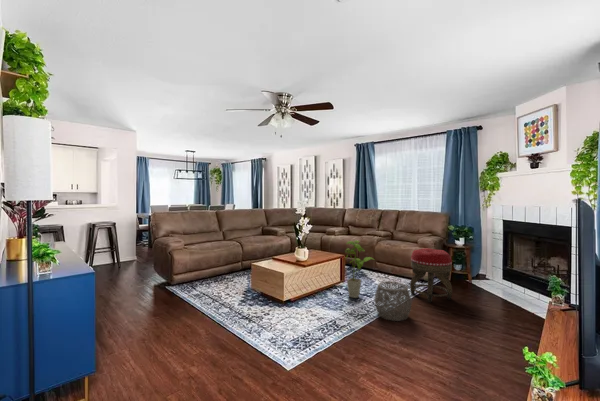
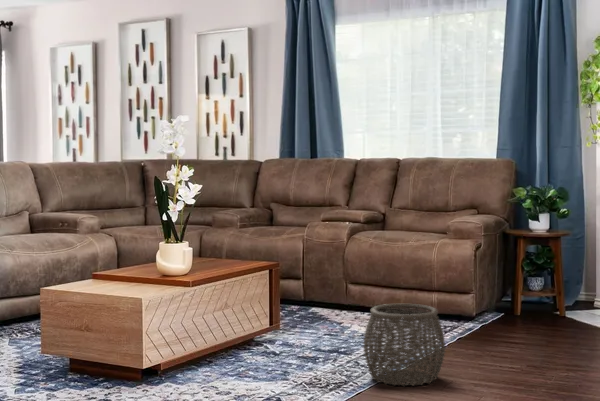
house plant: present [345,241,372,298] -> none [283,217,358,358]
footstool: present [410,248,452,302] -> none [435,234,526,352]

